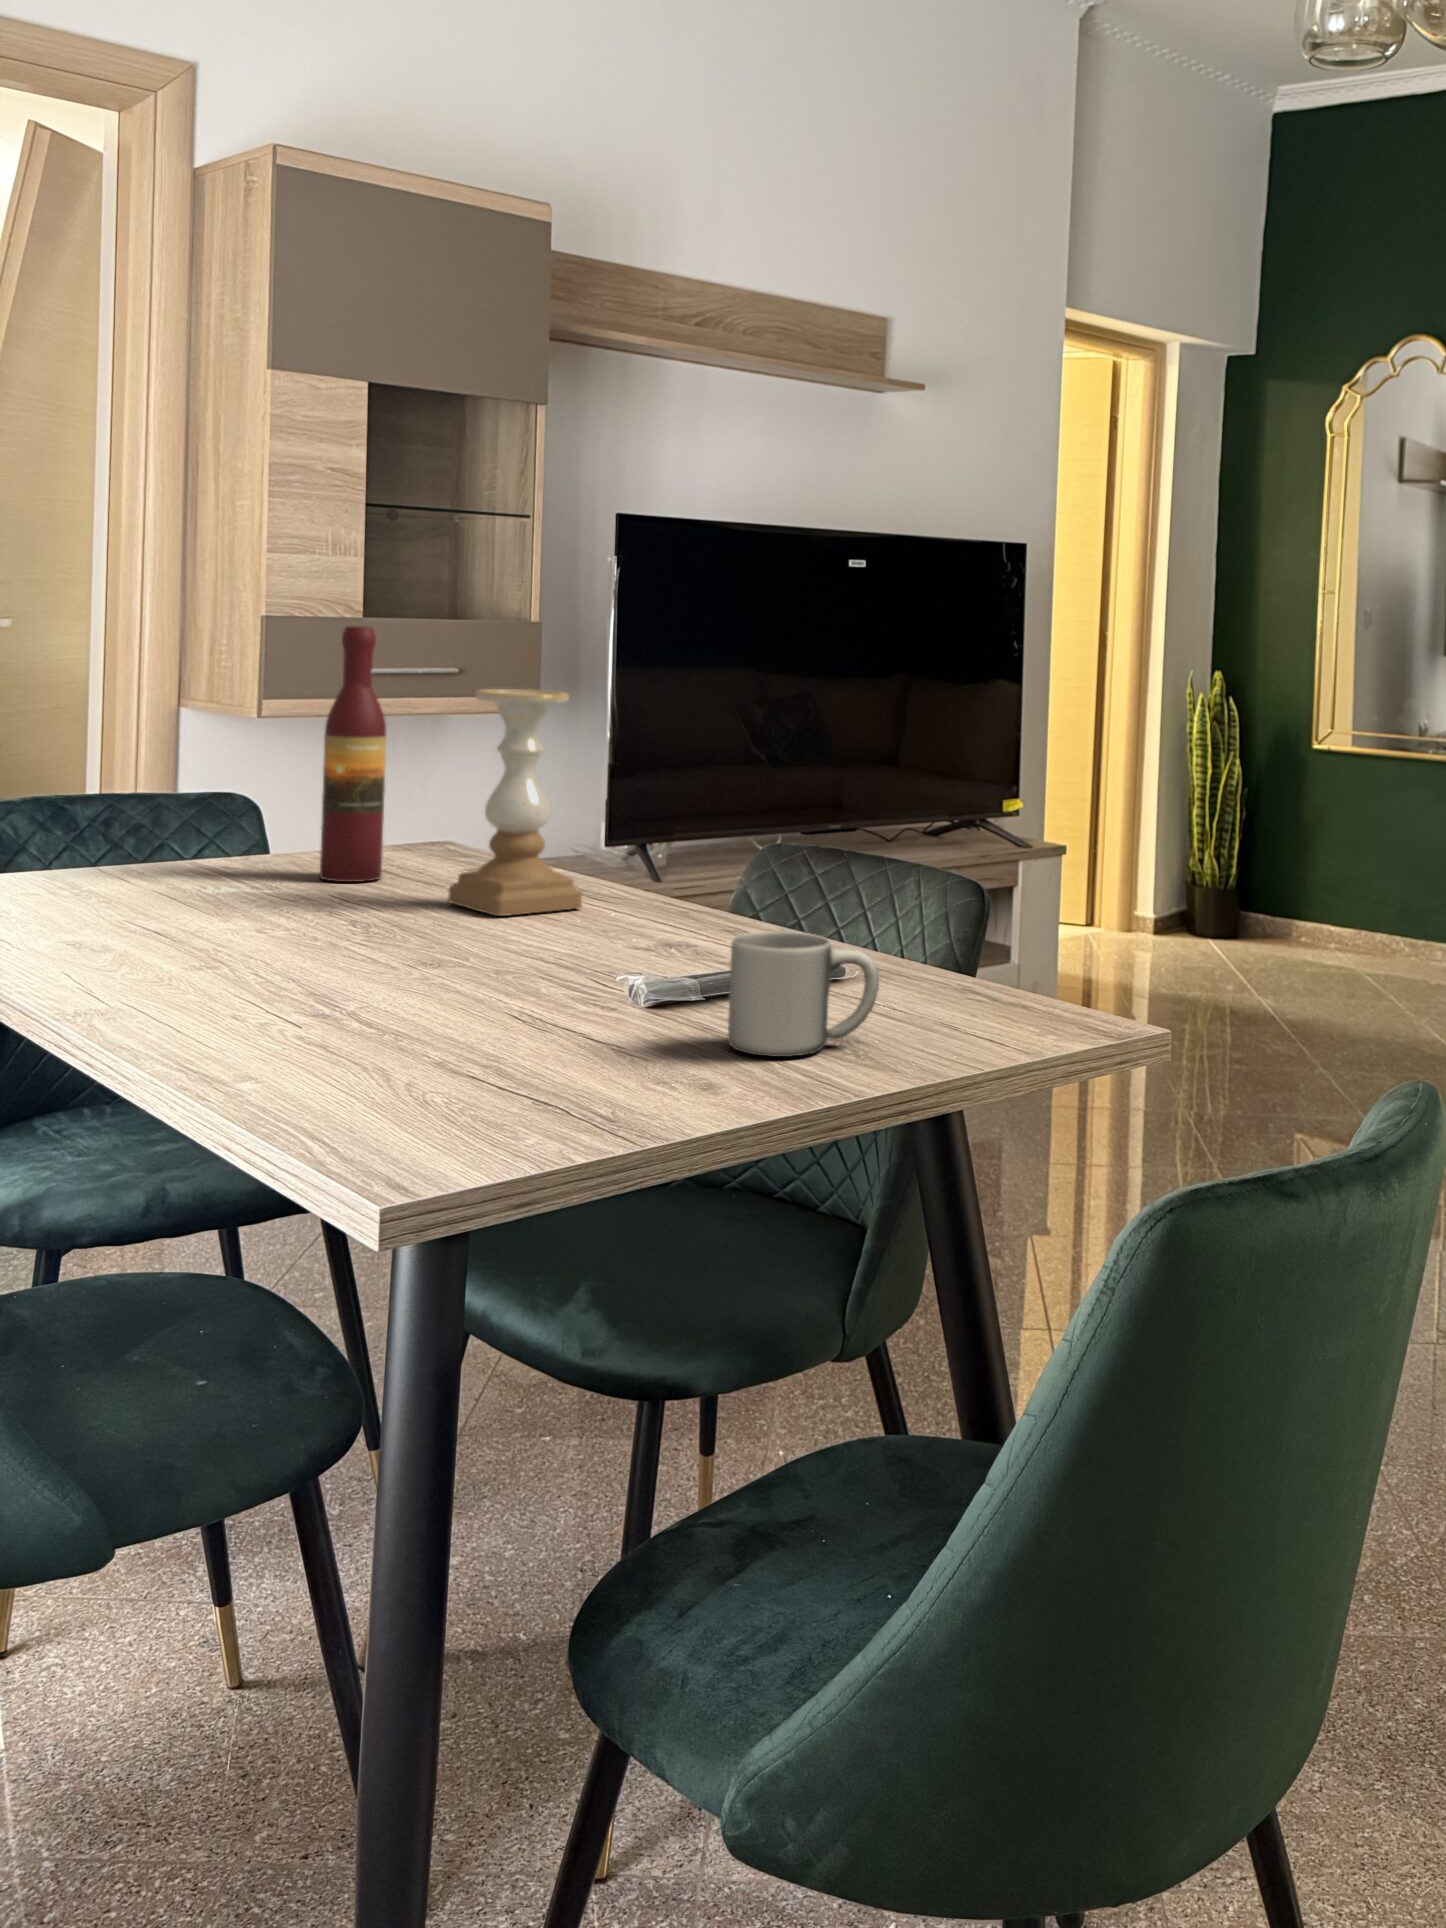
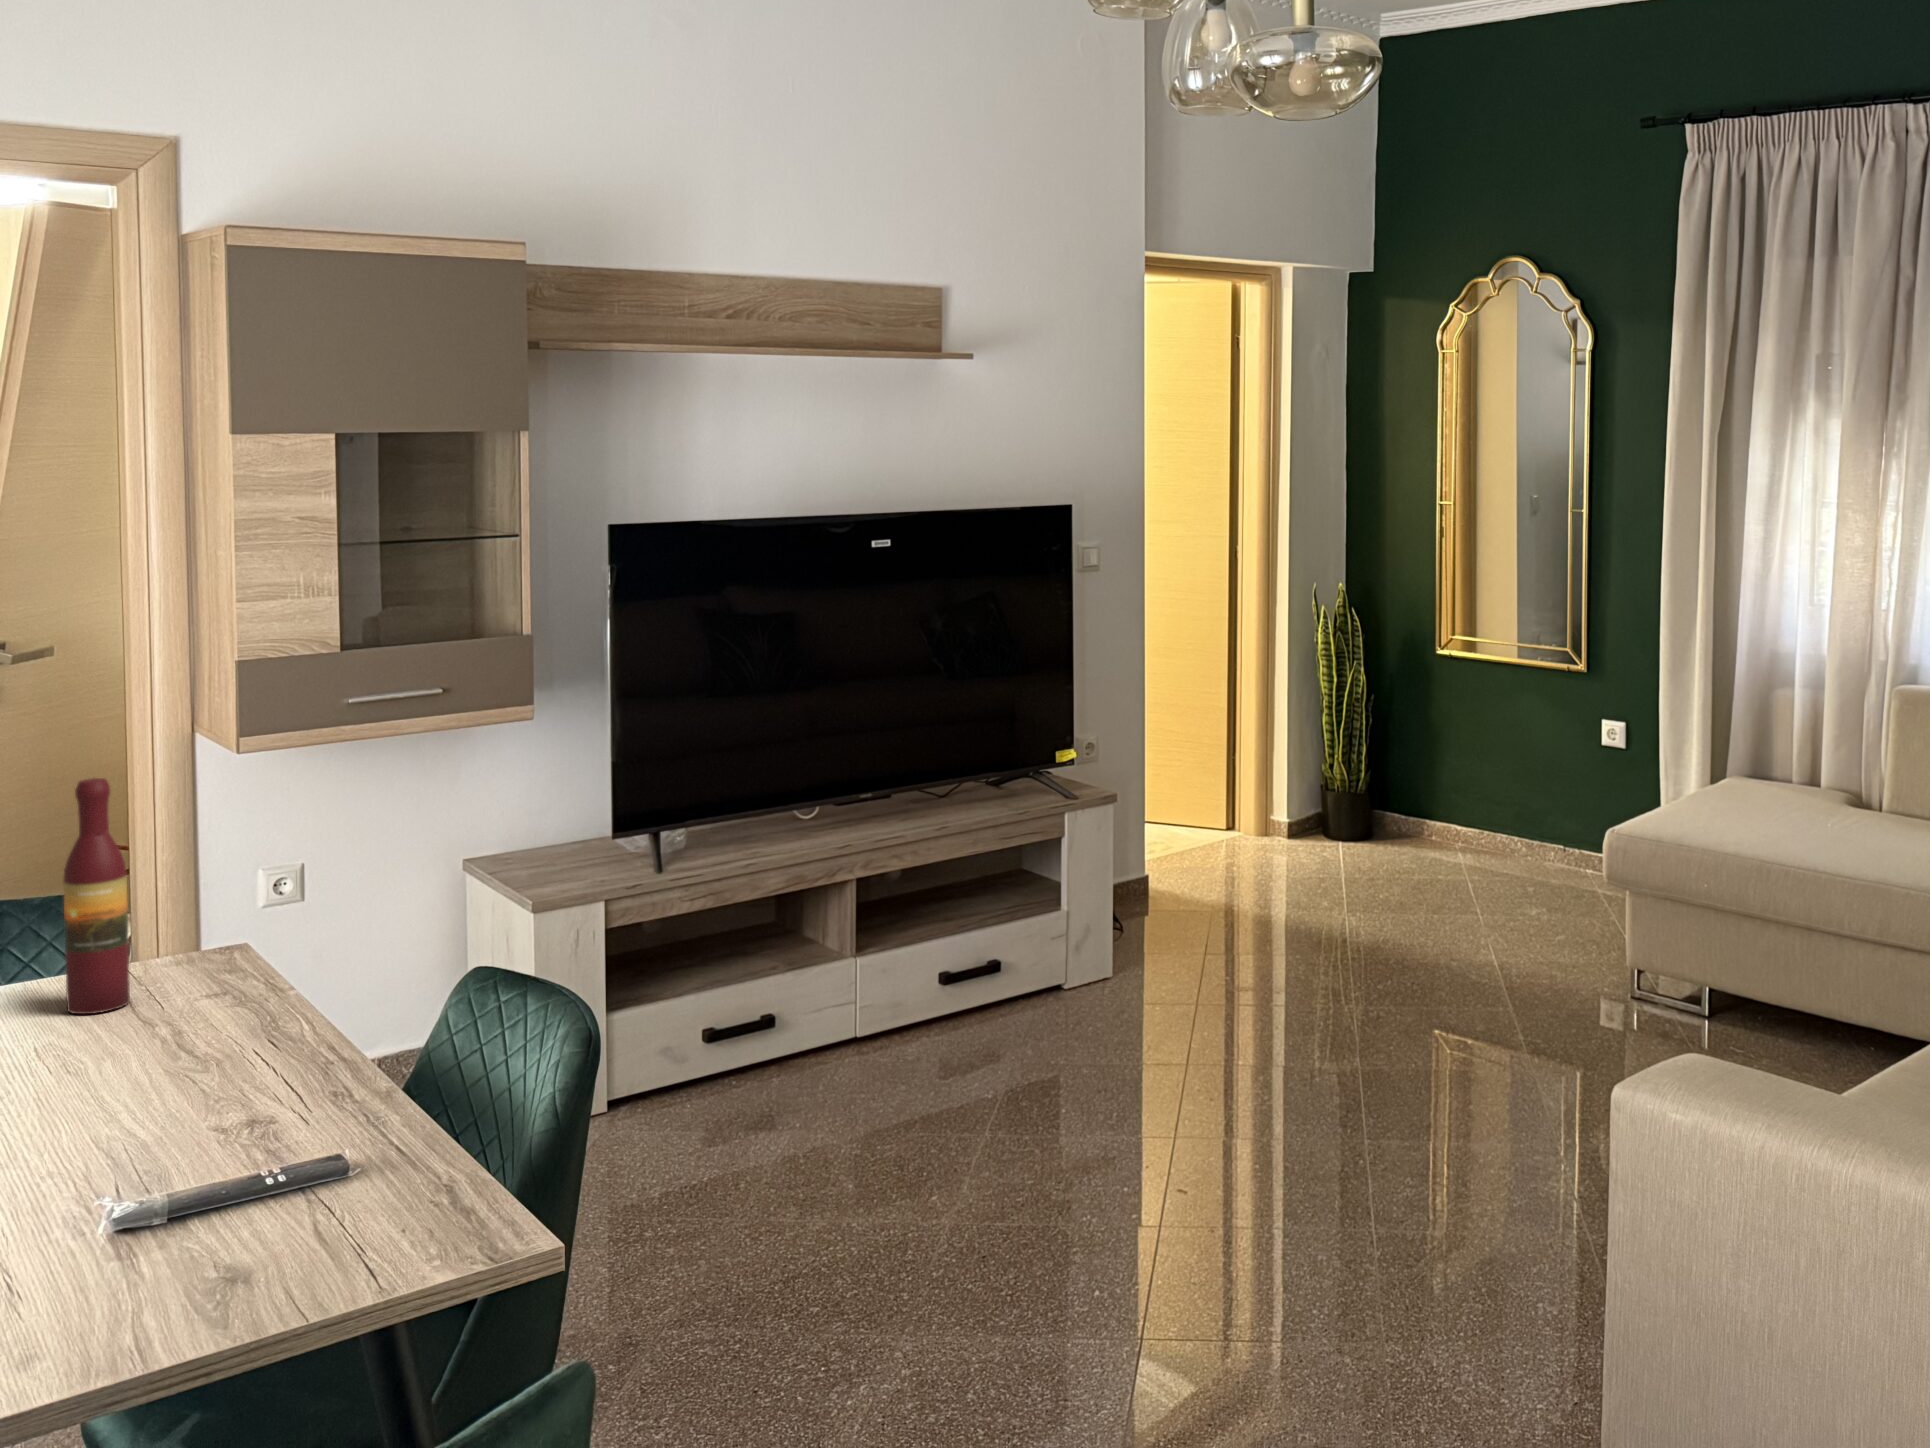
candle holder: present [448,689,582,916] -> none [137,849,255,1071]
mug: present [728,931,879,1057] -> none [93,1190,246,1320]

